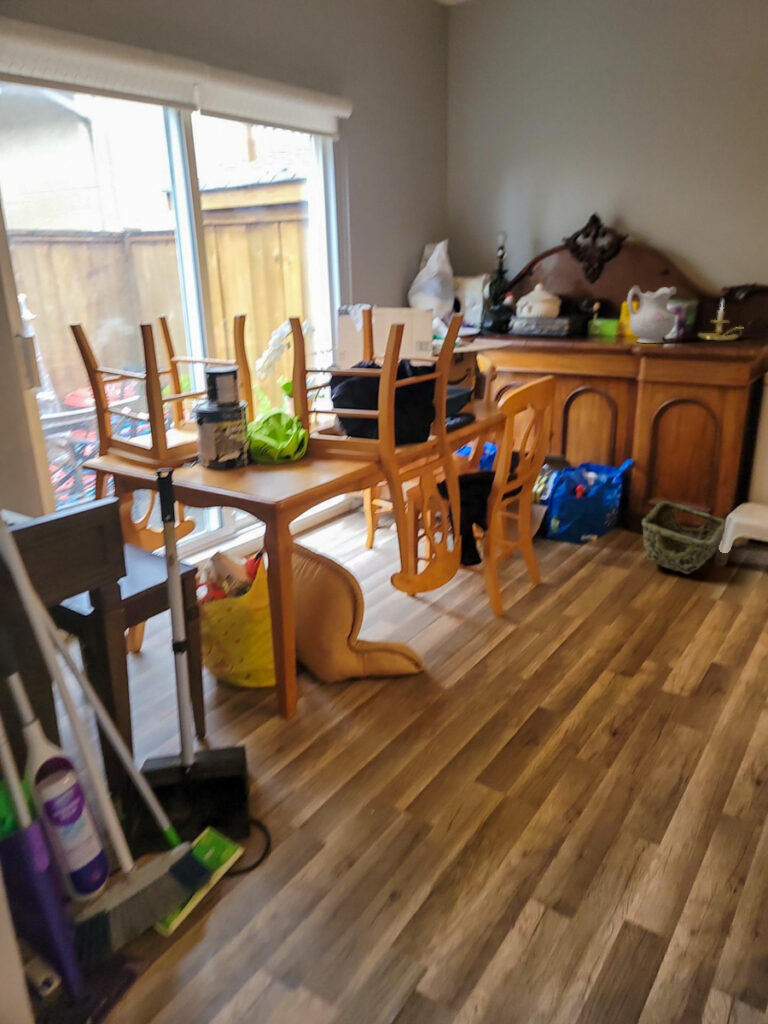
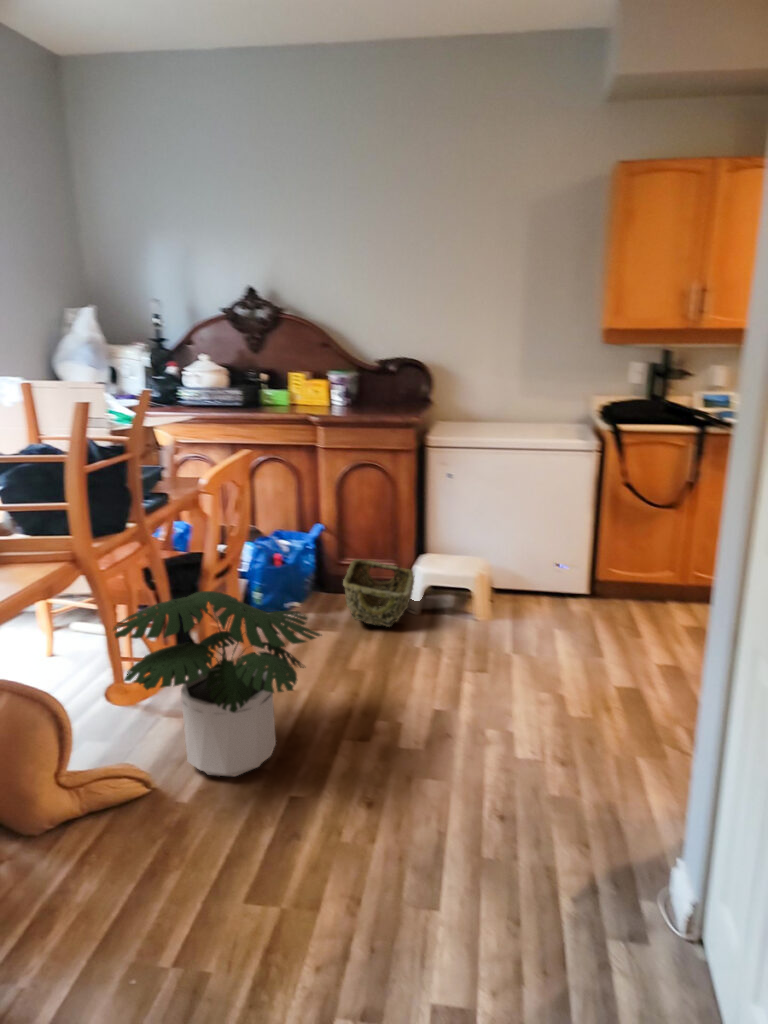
ceramic pitcher: present [627,285,676,343] -> none [297,356,342,410]
candle holder: present [699,305,742,341] -> none [362,368,402,405]
potted plant: none [401,506,594,677] -> present [113,591,320,777]

